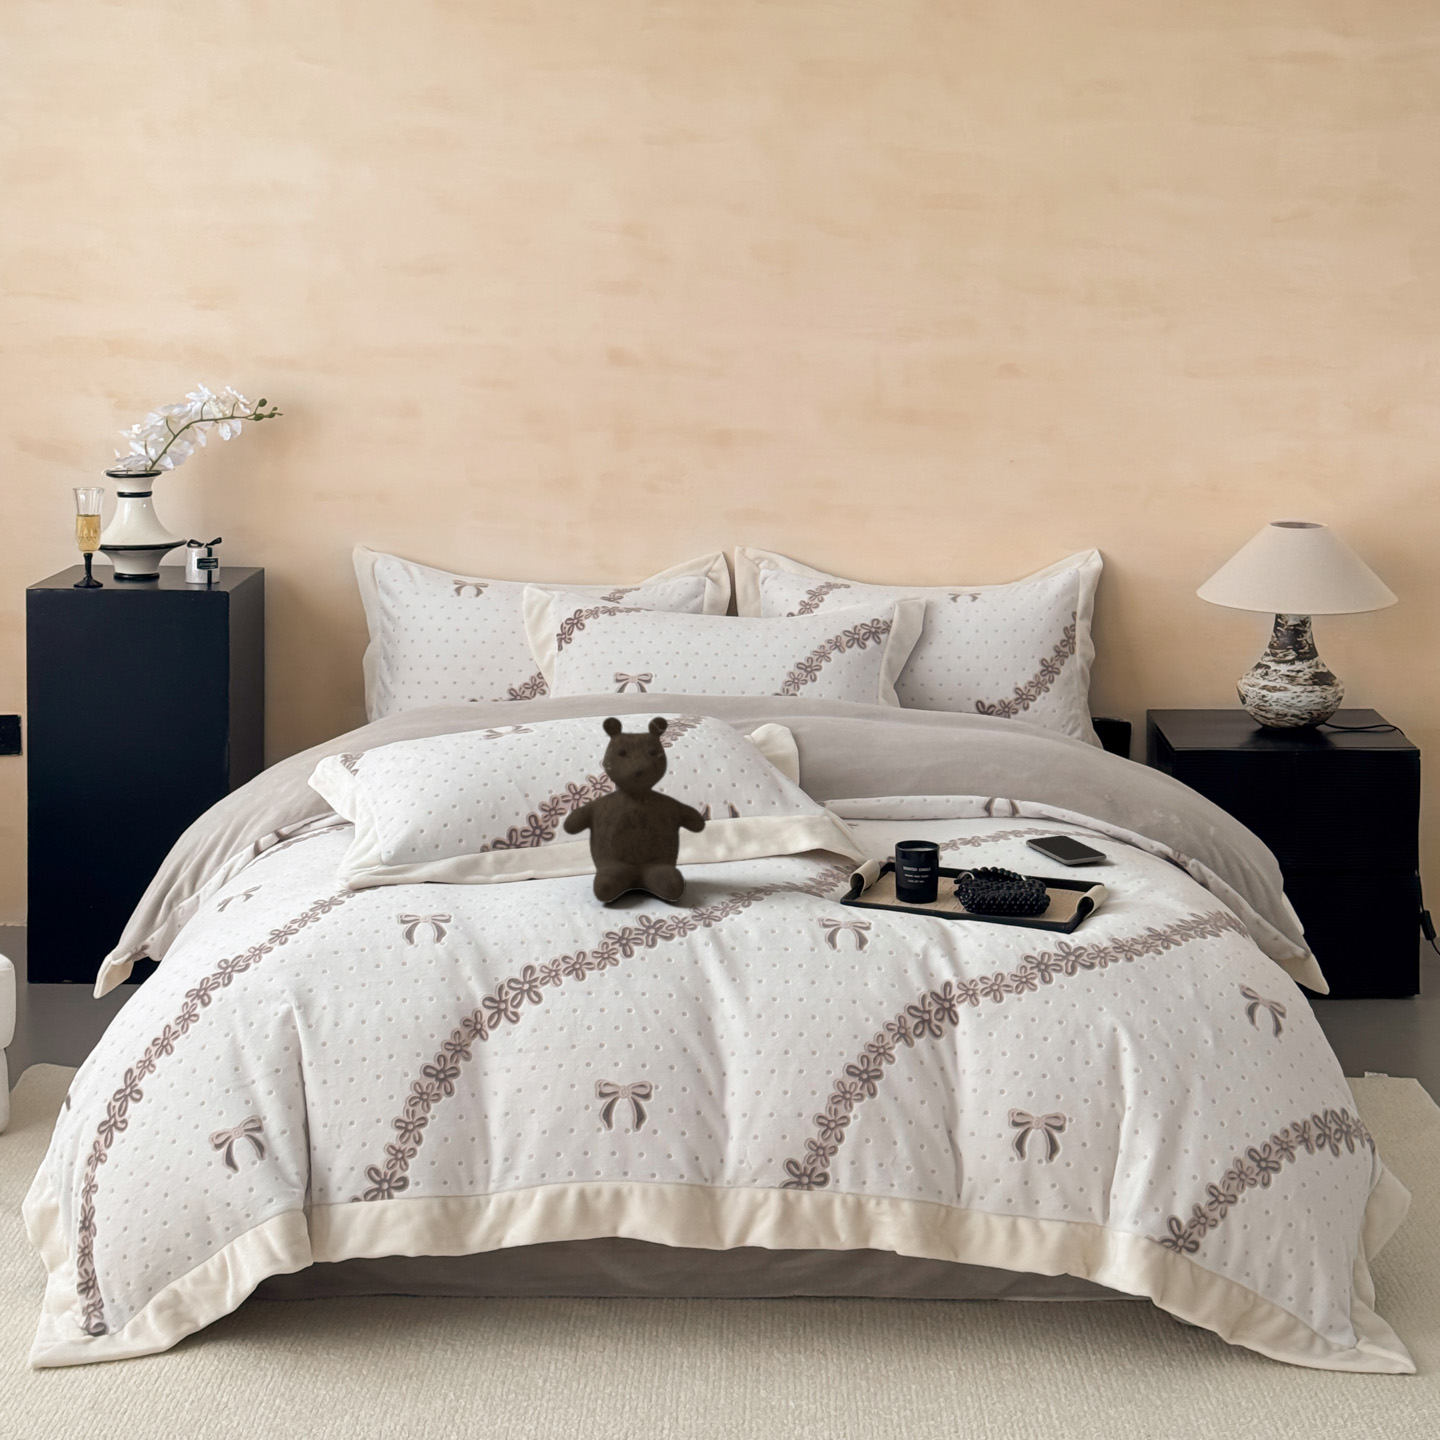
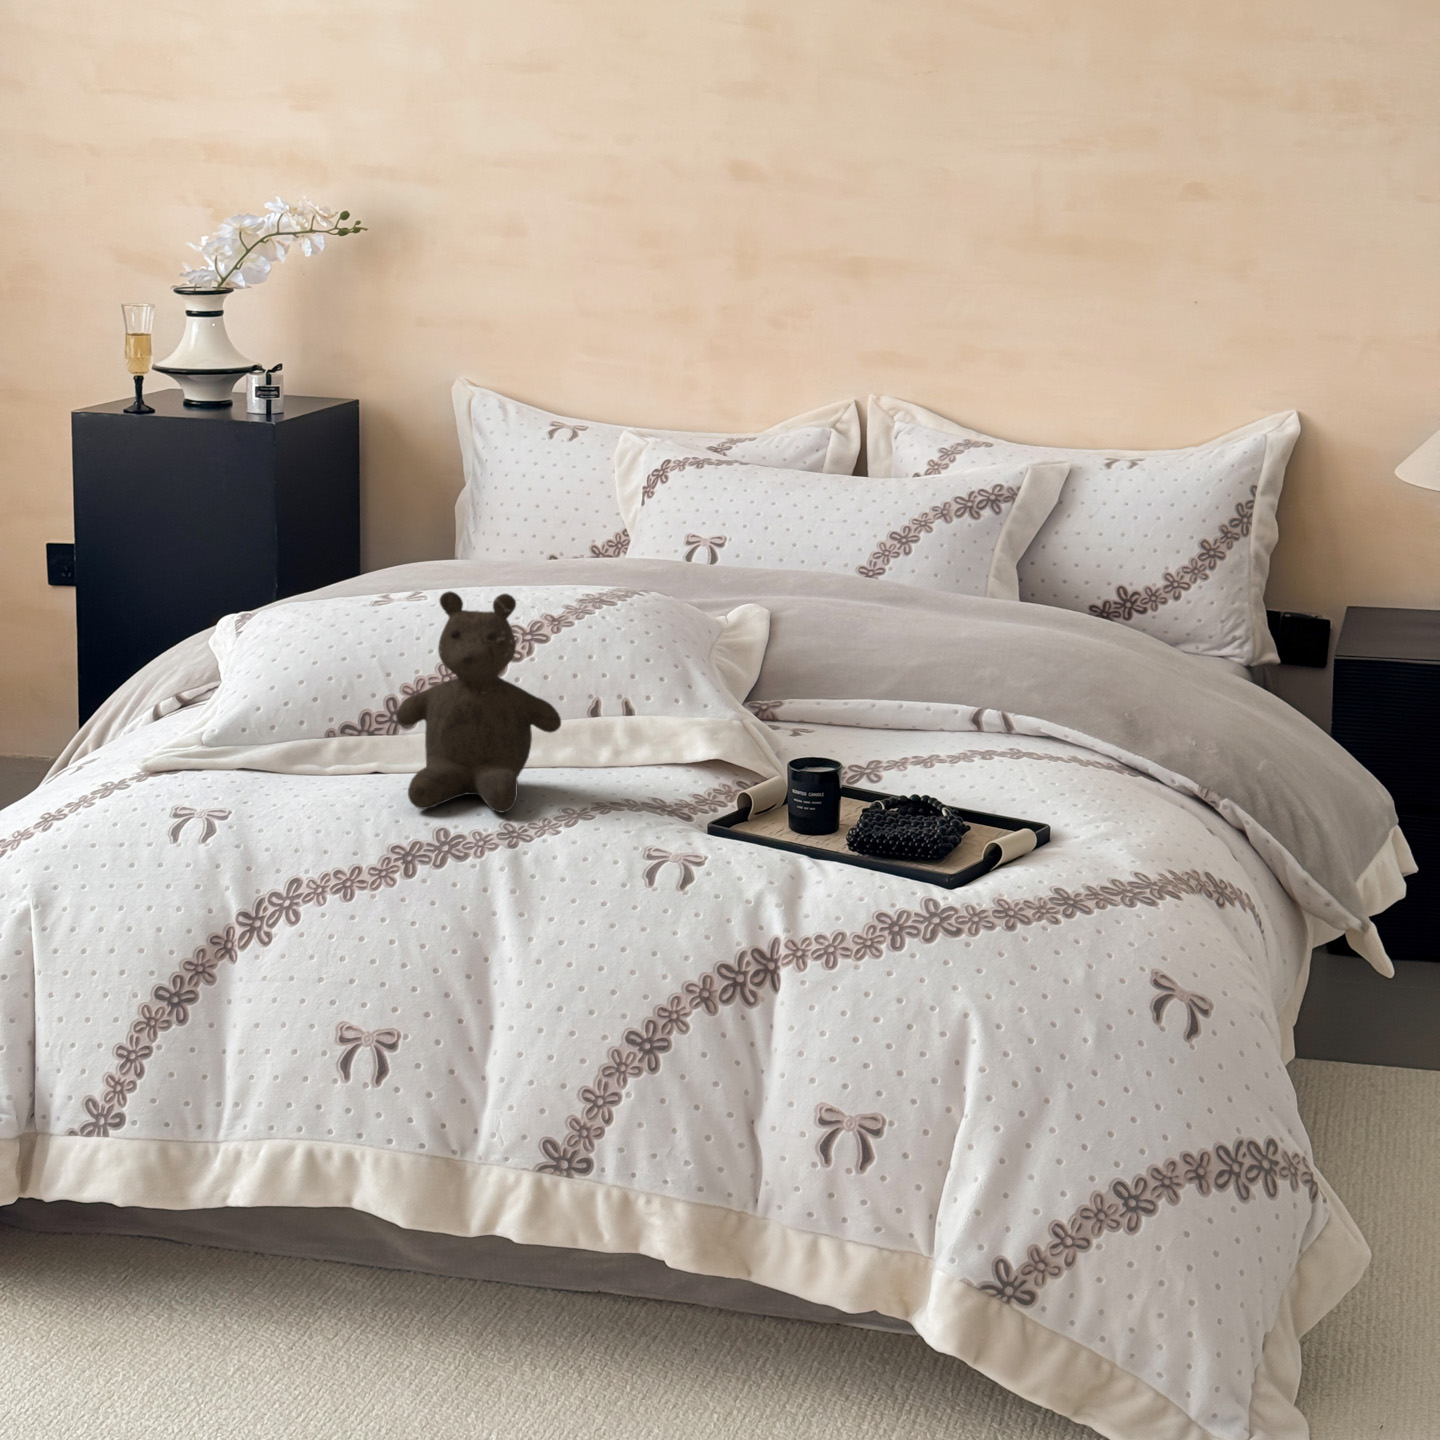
smartphone: present [1026,835,1107,865] -> none [986,757,1068,795]

